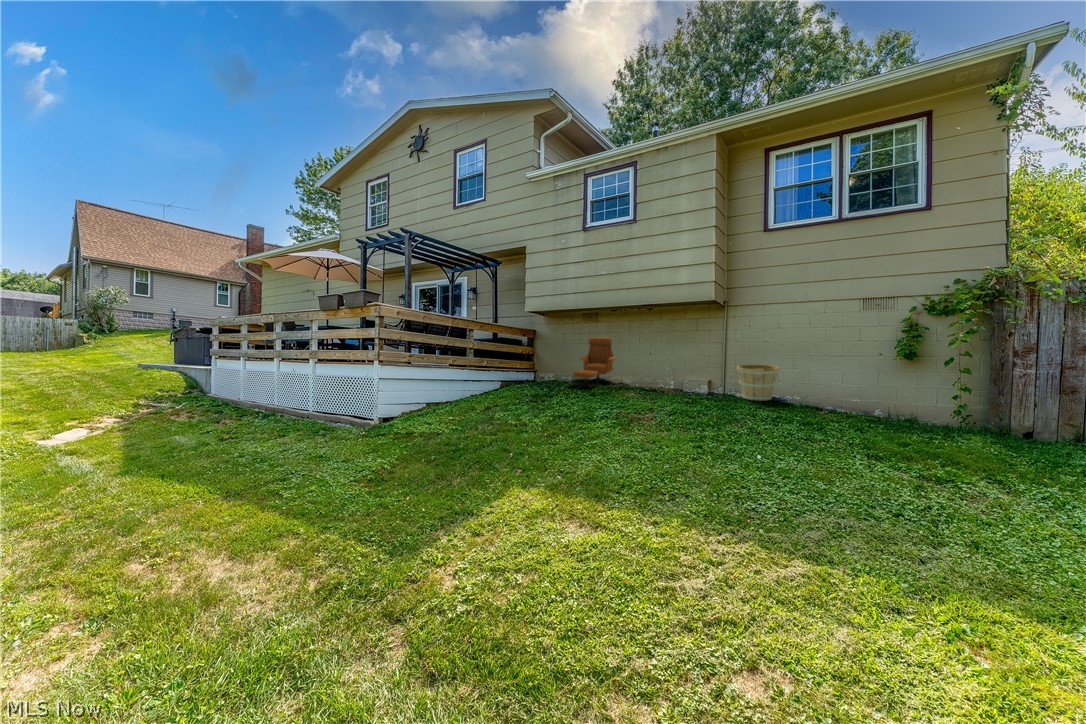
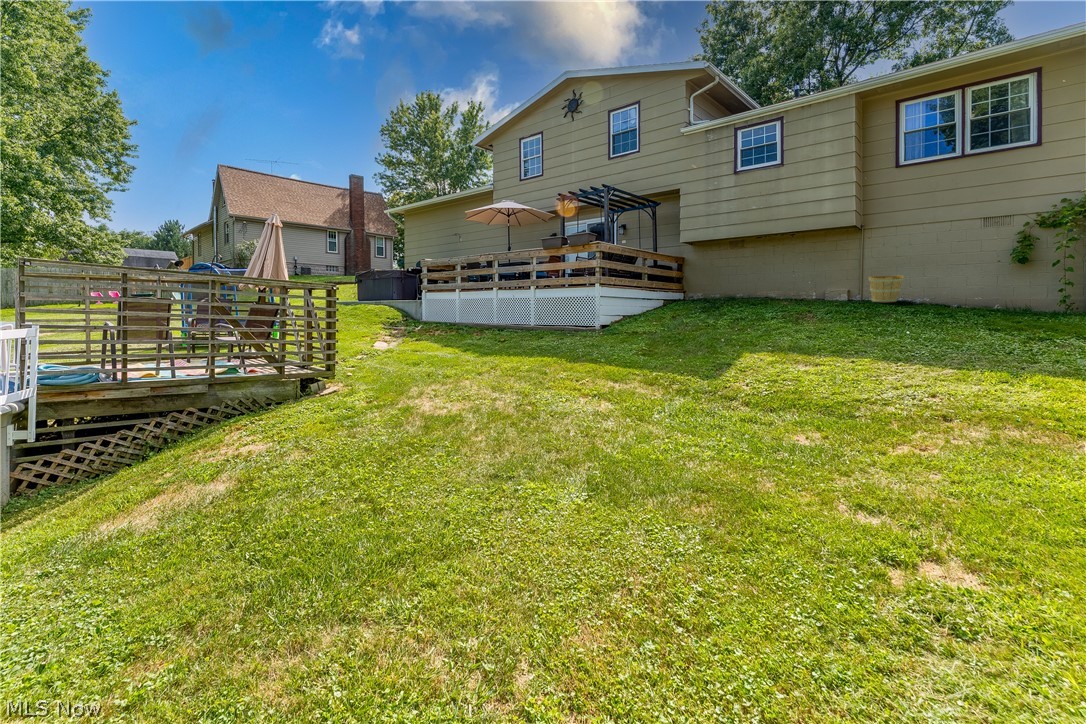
lounge chair: present [573,337,616,388] -> none [729,261,762,301]

